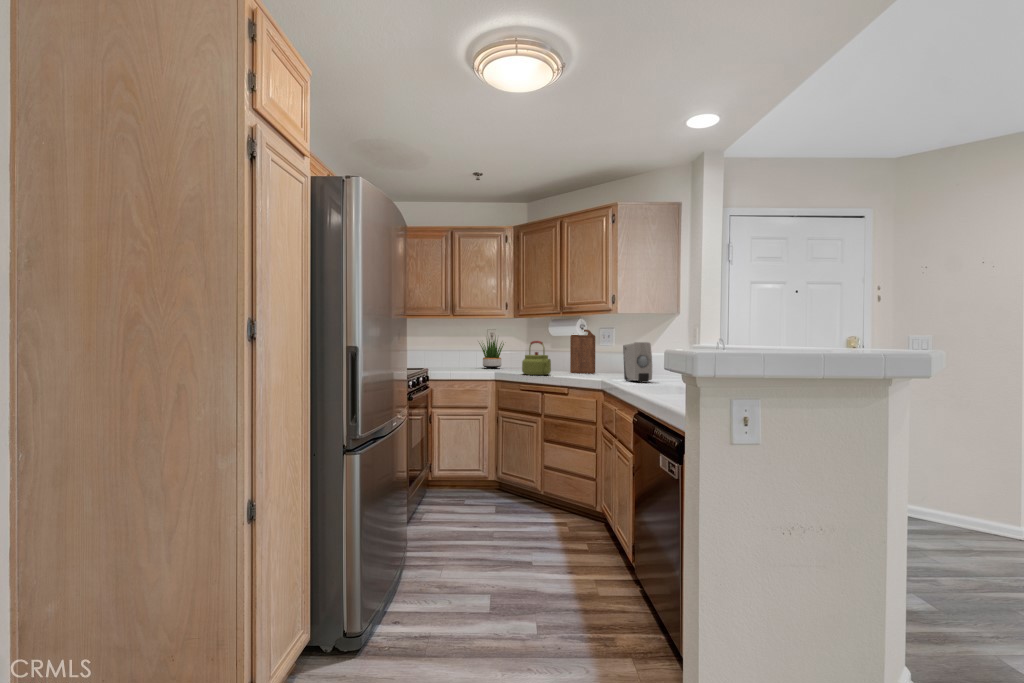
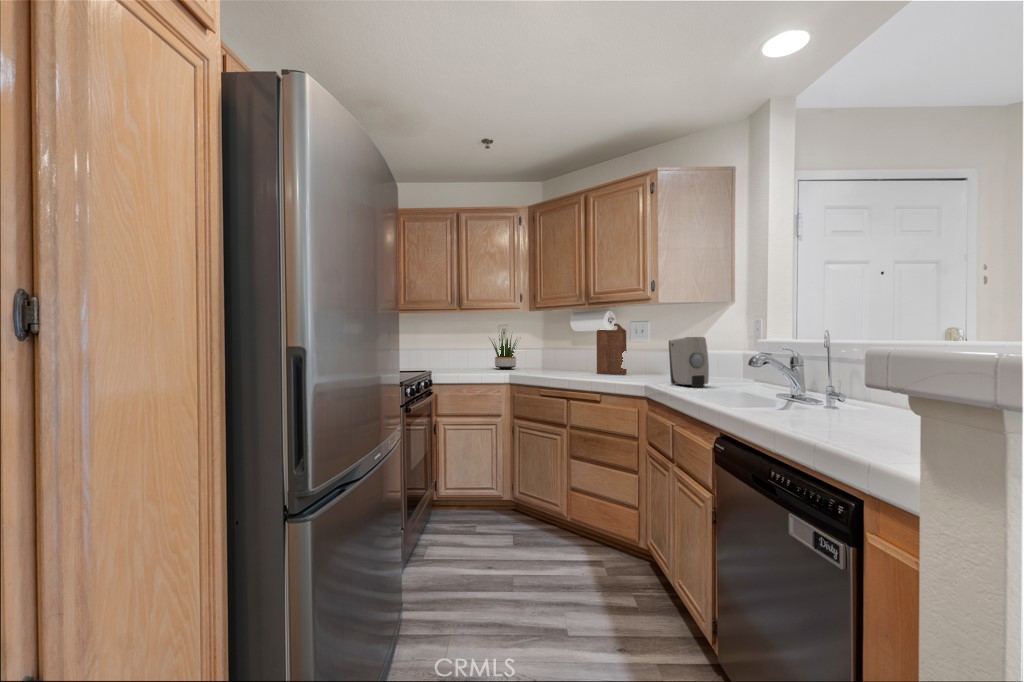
kettle: present [522,341,551,375] -> none [542,337,577,378]

